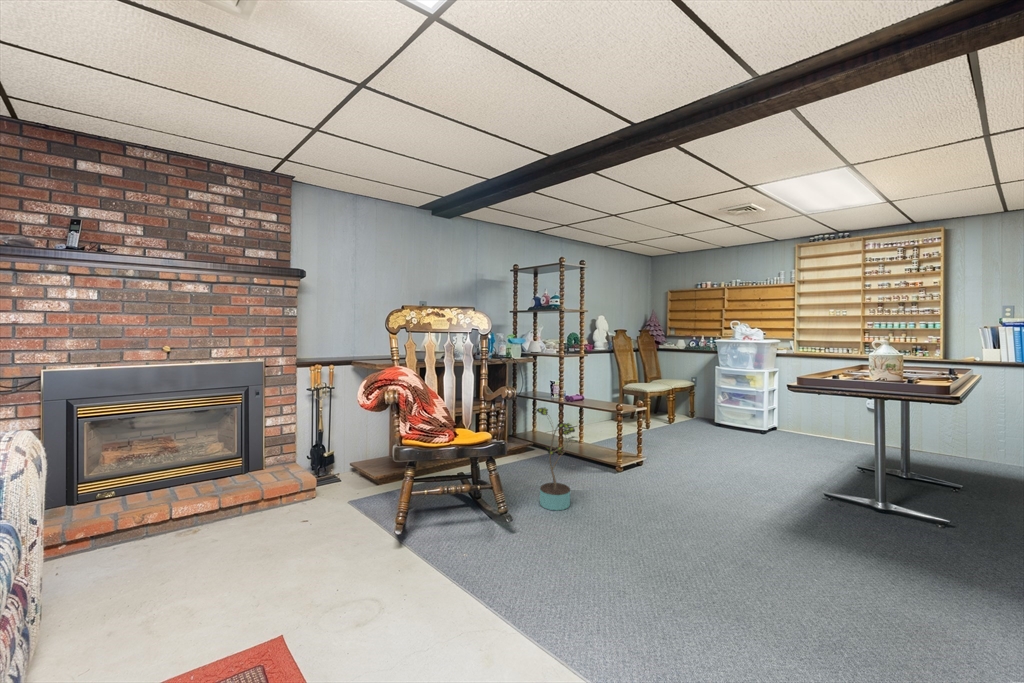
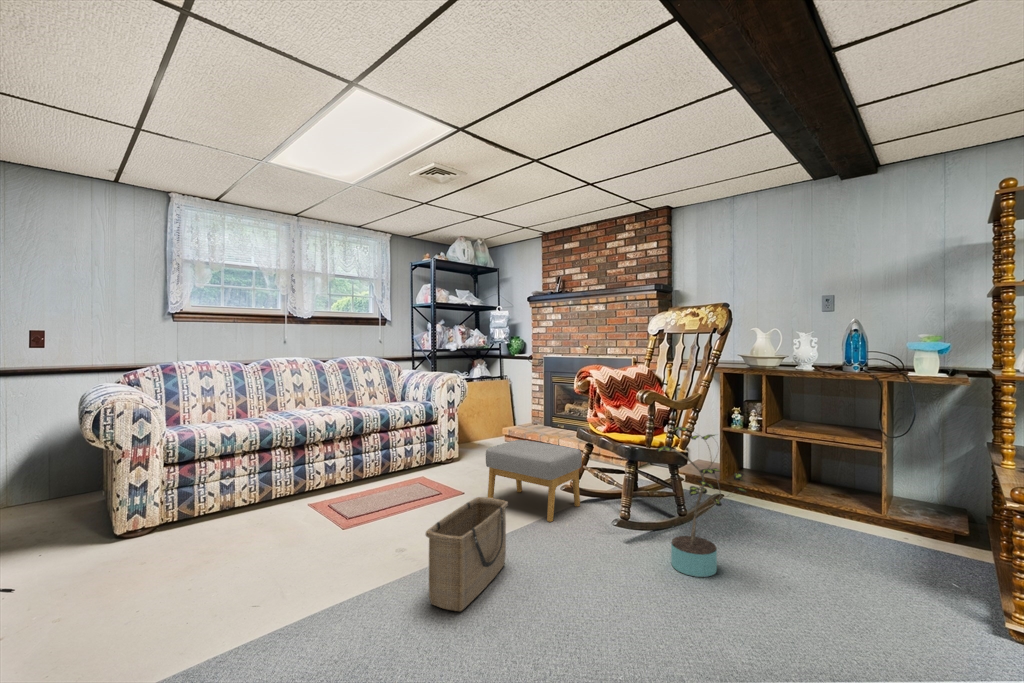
footstool: none [328,470,458,599] -> present [486,440,582,522]
basket: none [546,524,665,639] -> present [426,497,508,611]

